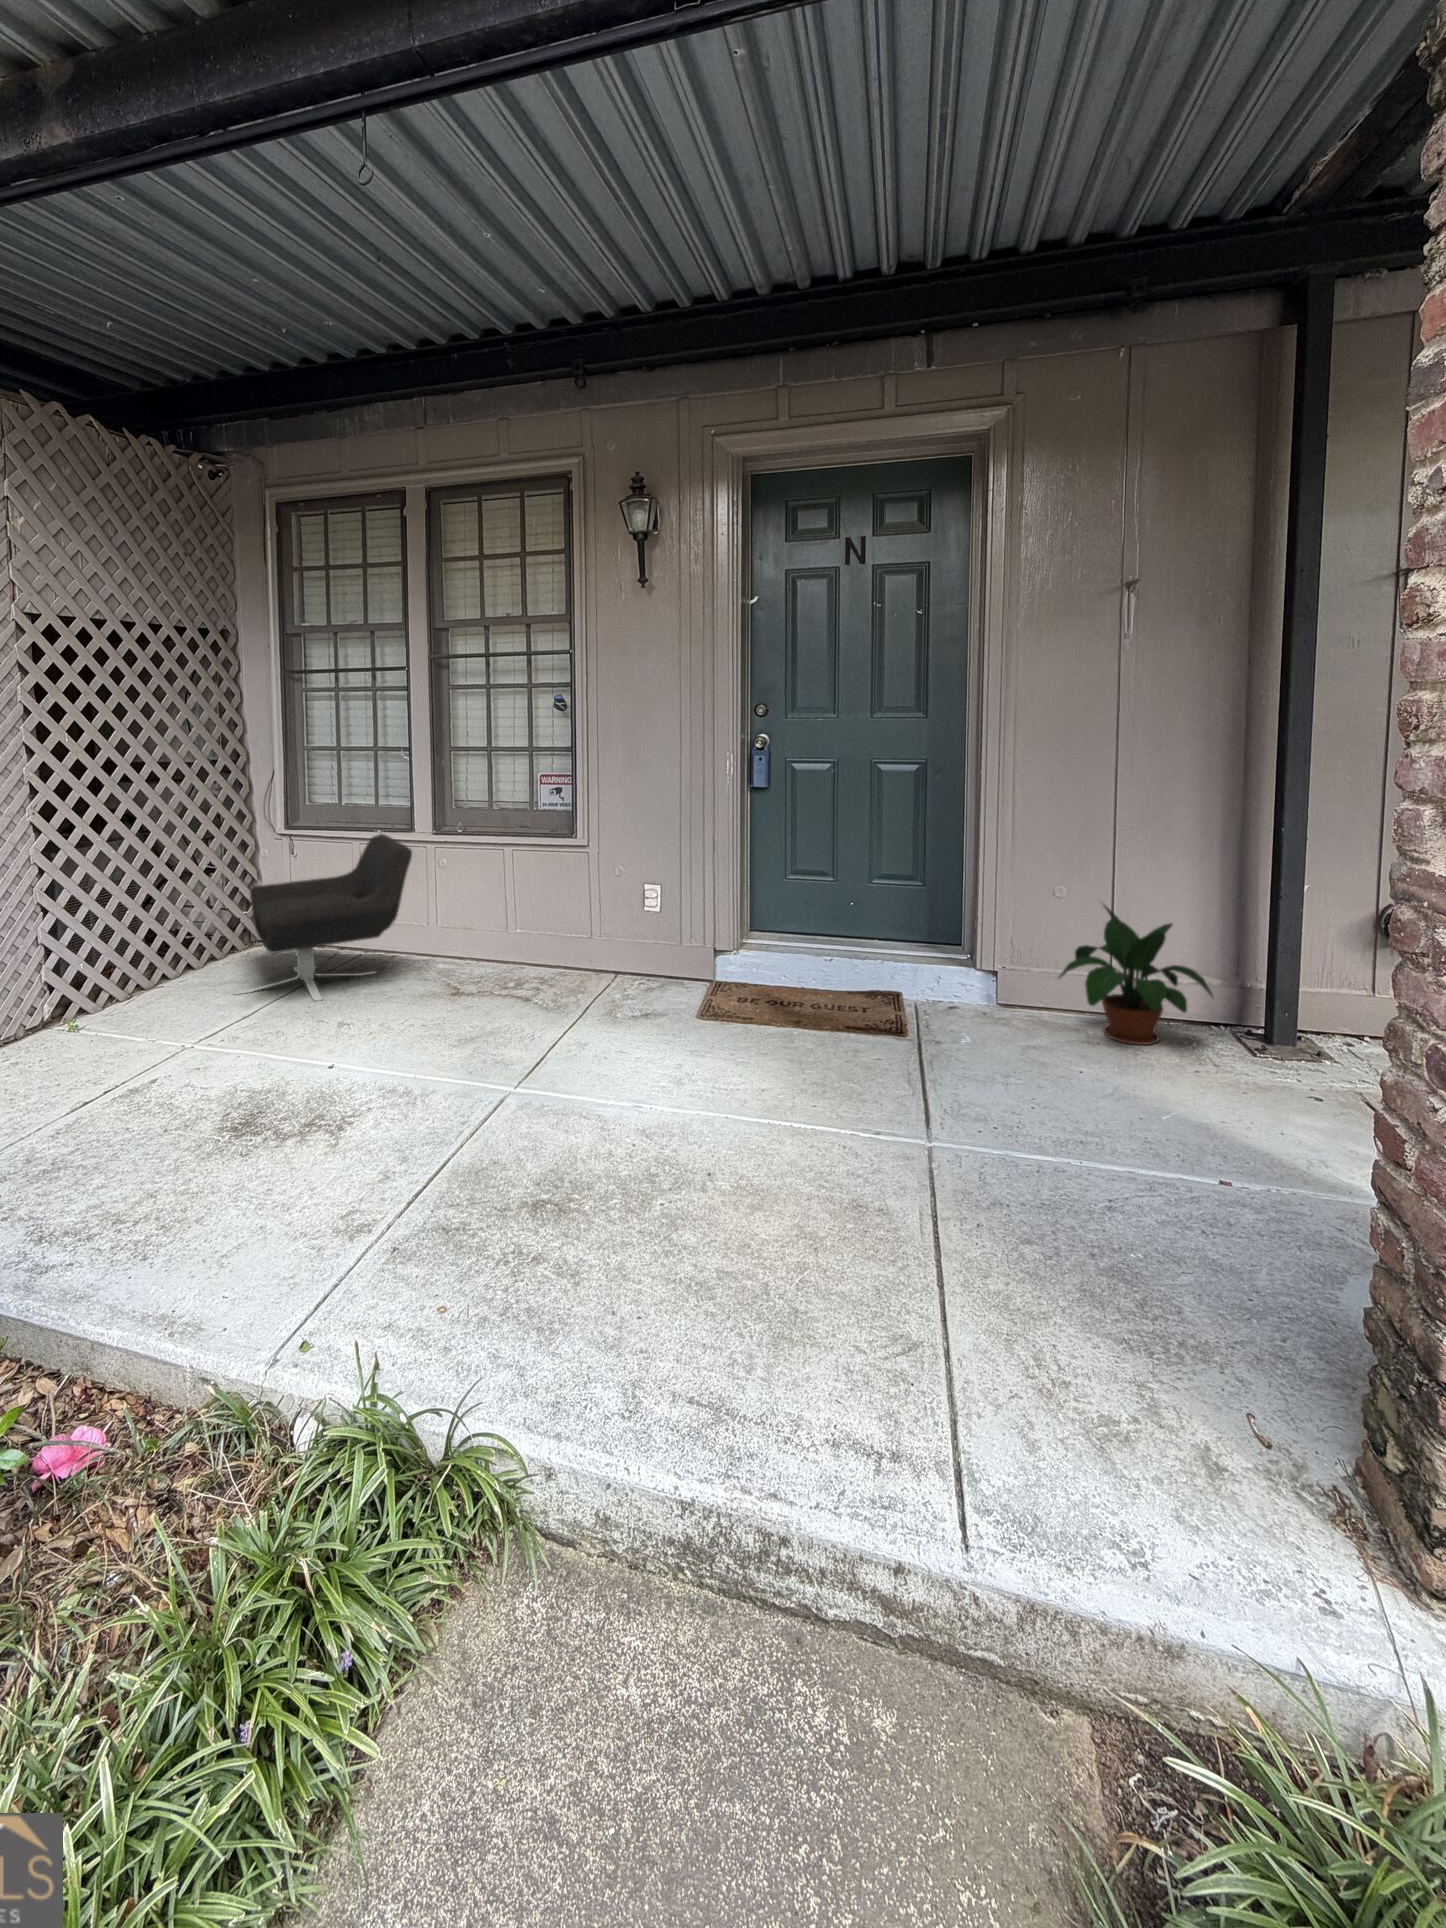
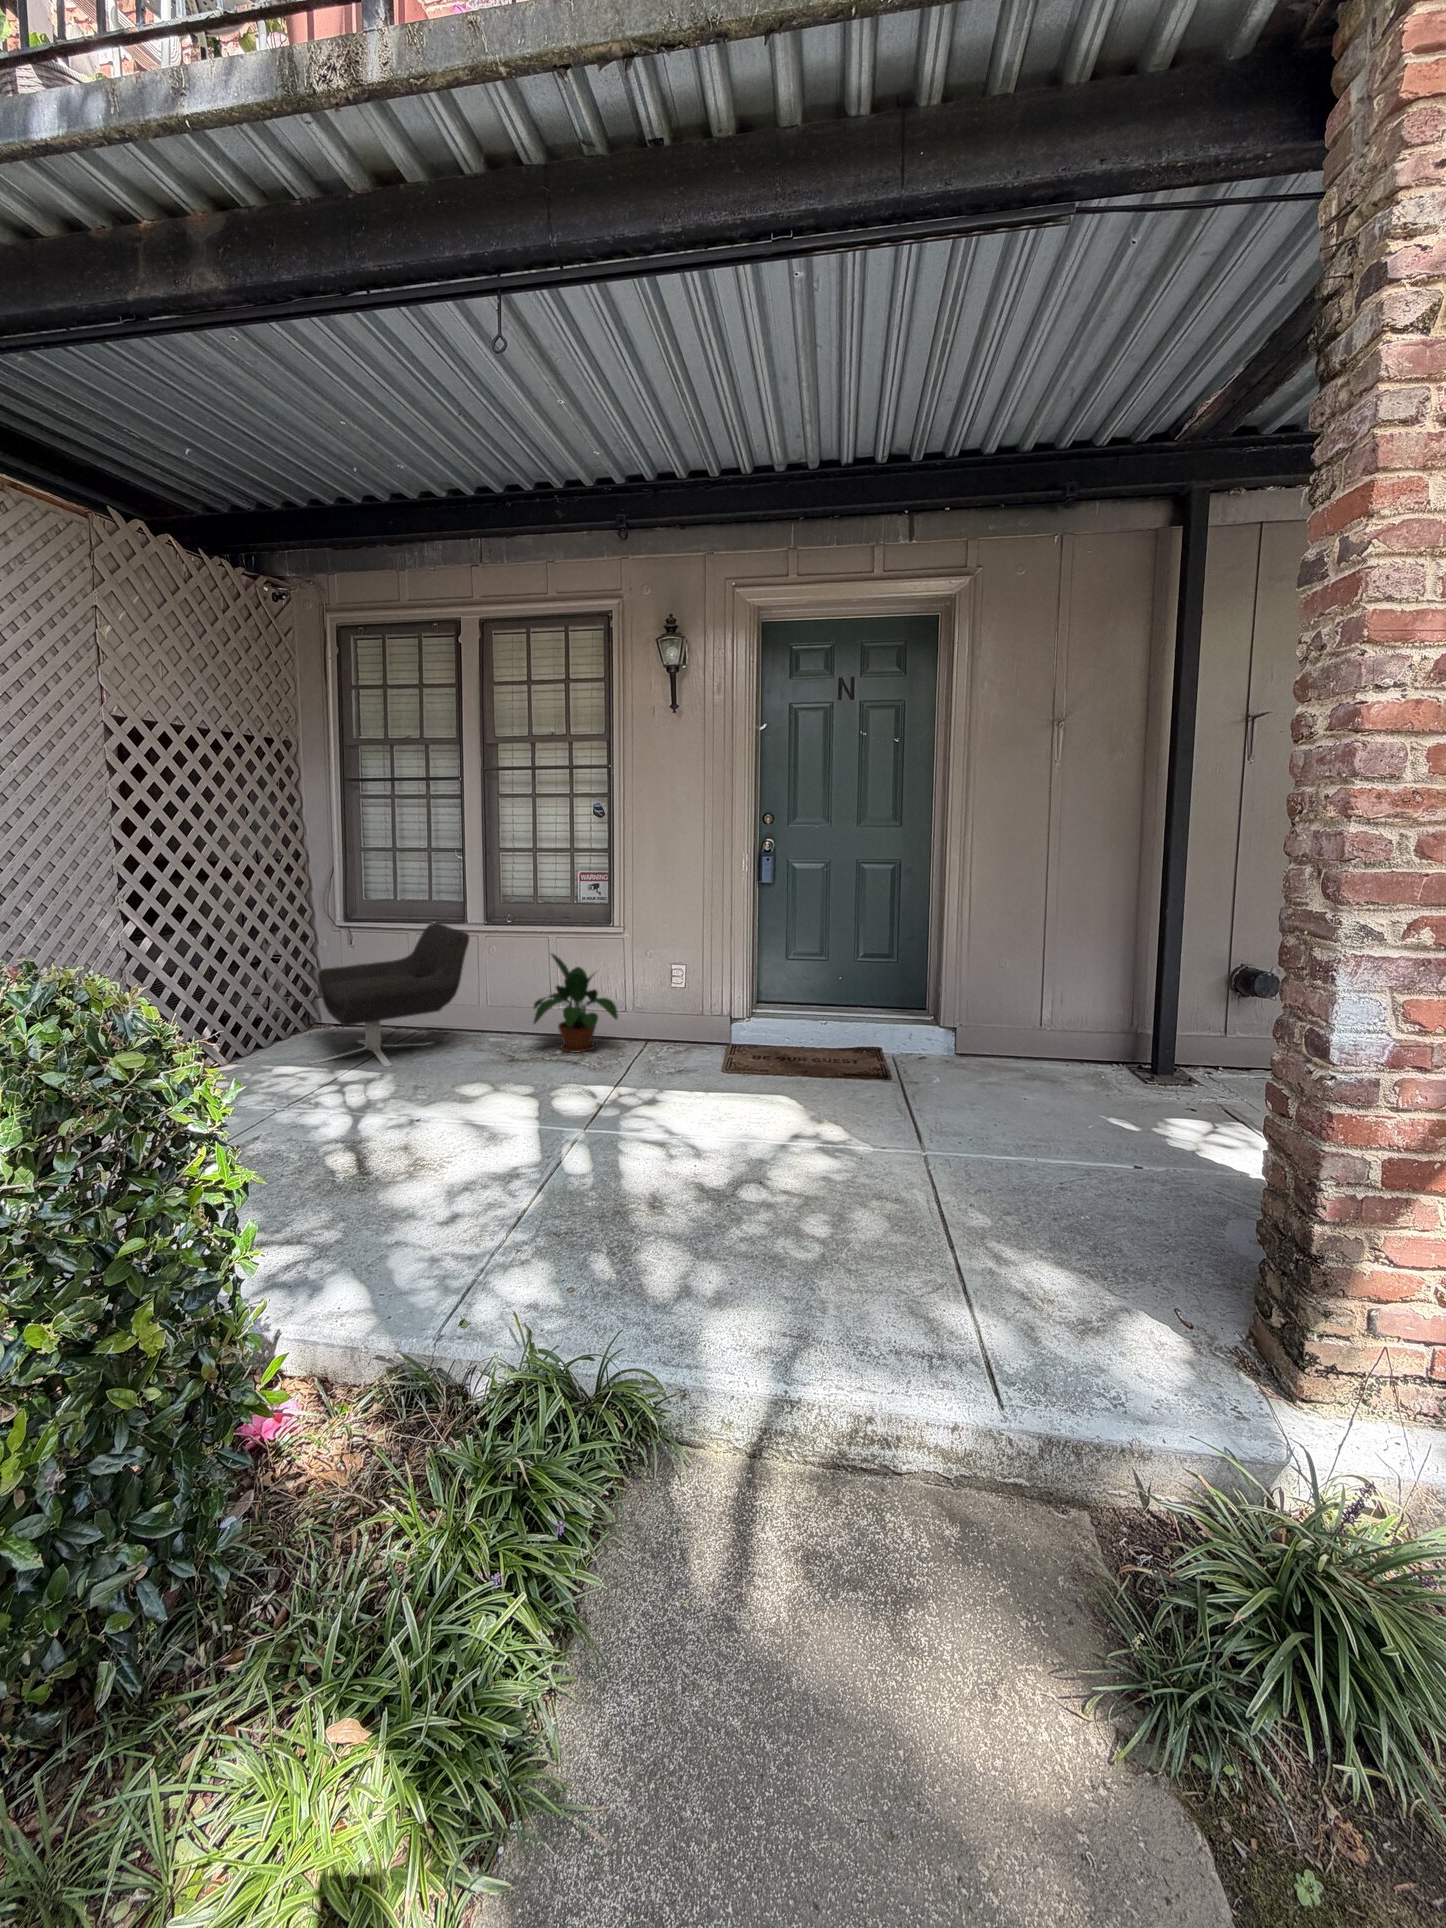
potted plant: present [1059,905,1213,1045] -> present [534,954,618,1053]

